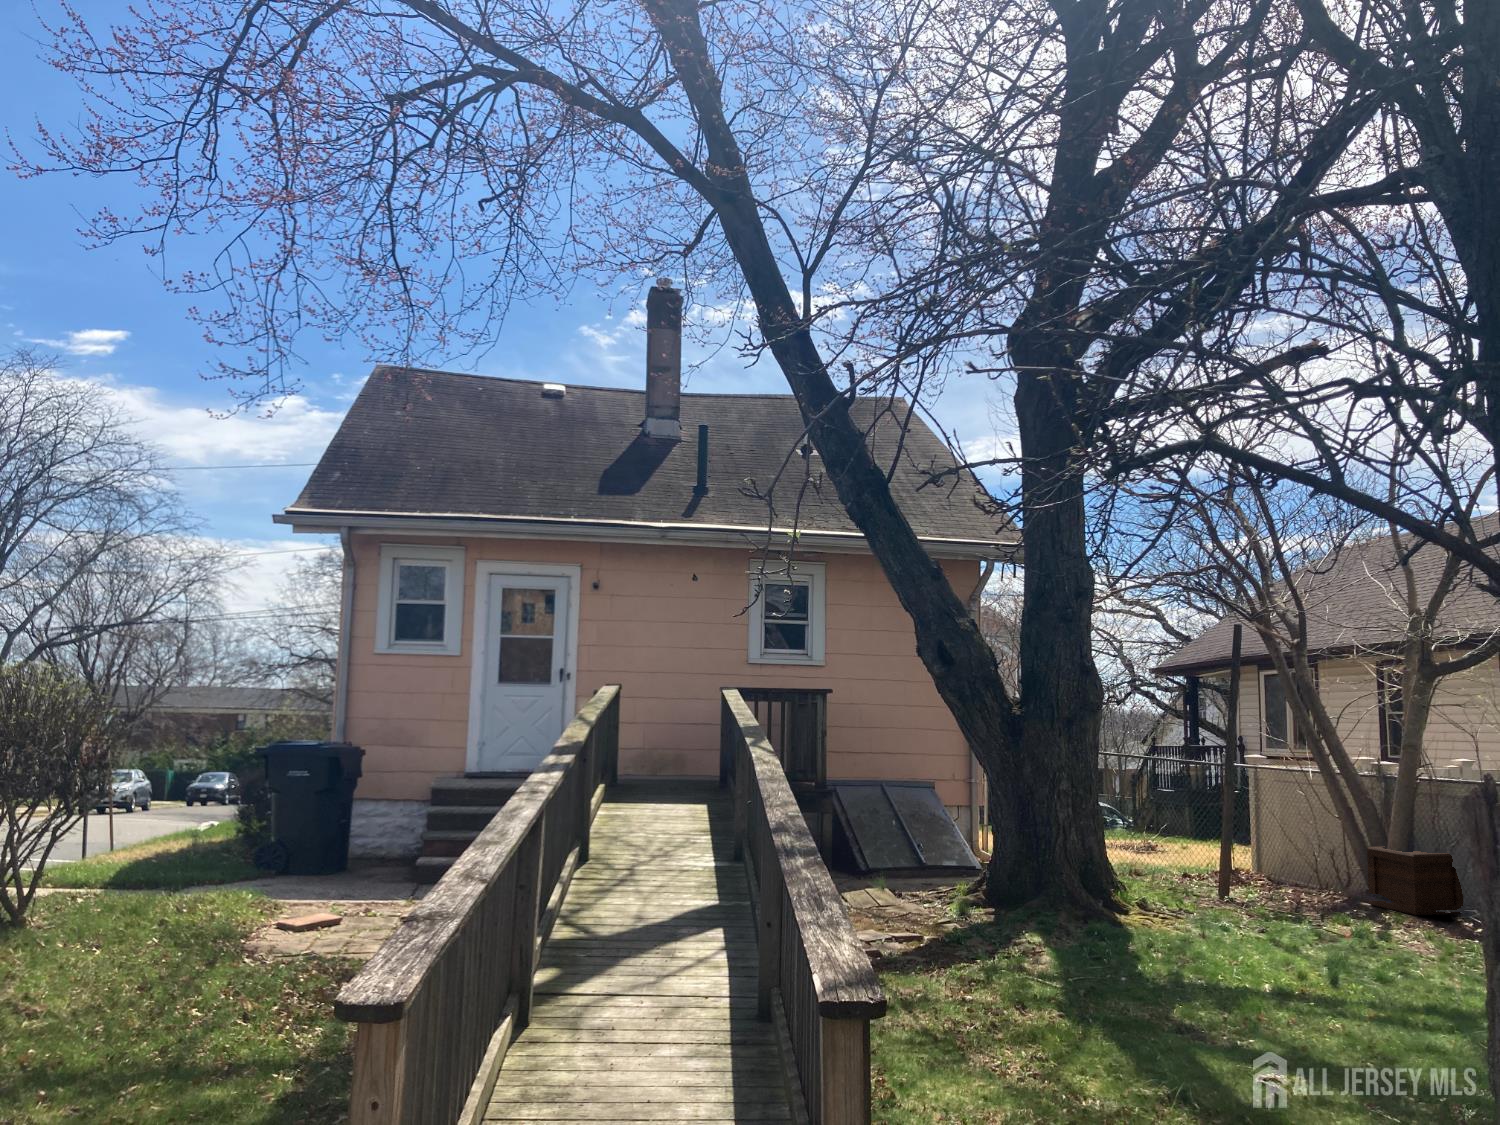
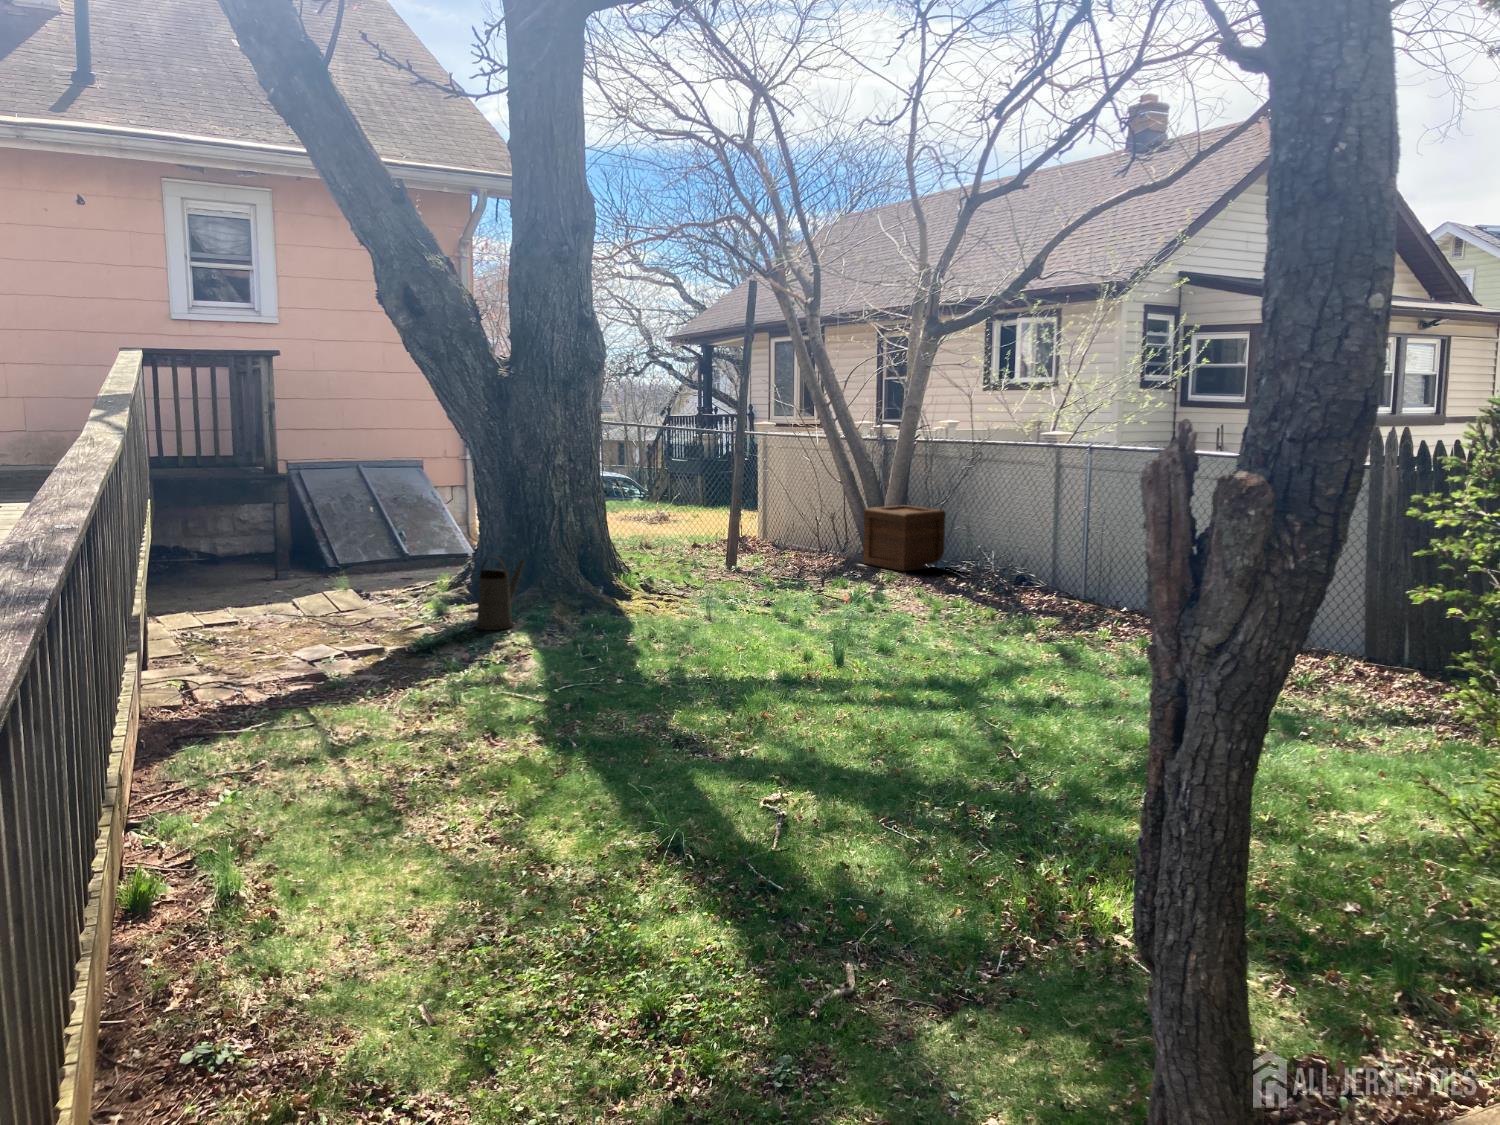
watering can: none [993,867,1033,931] -> present [477,557,524,630]

